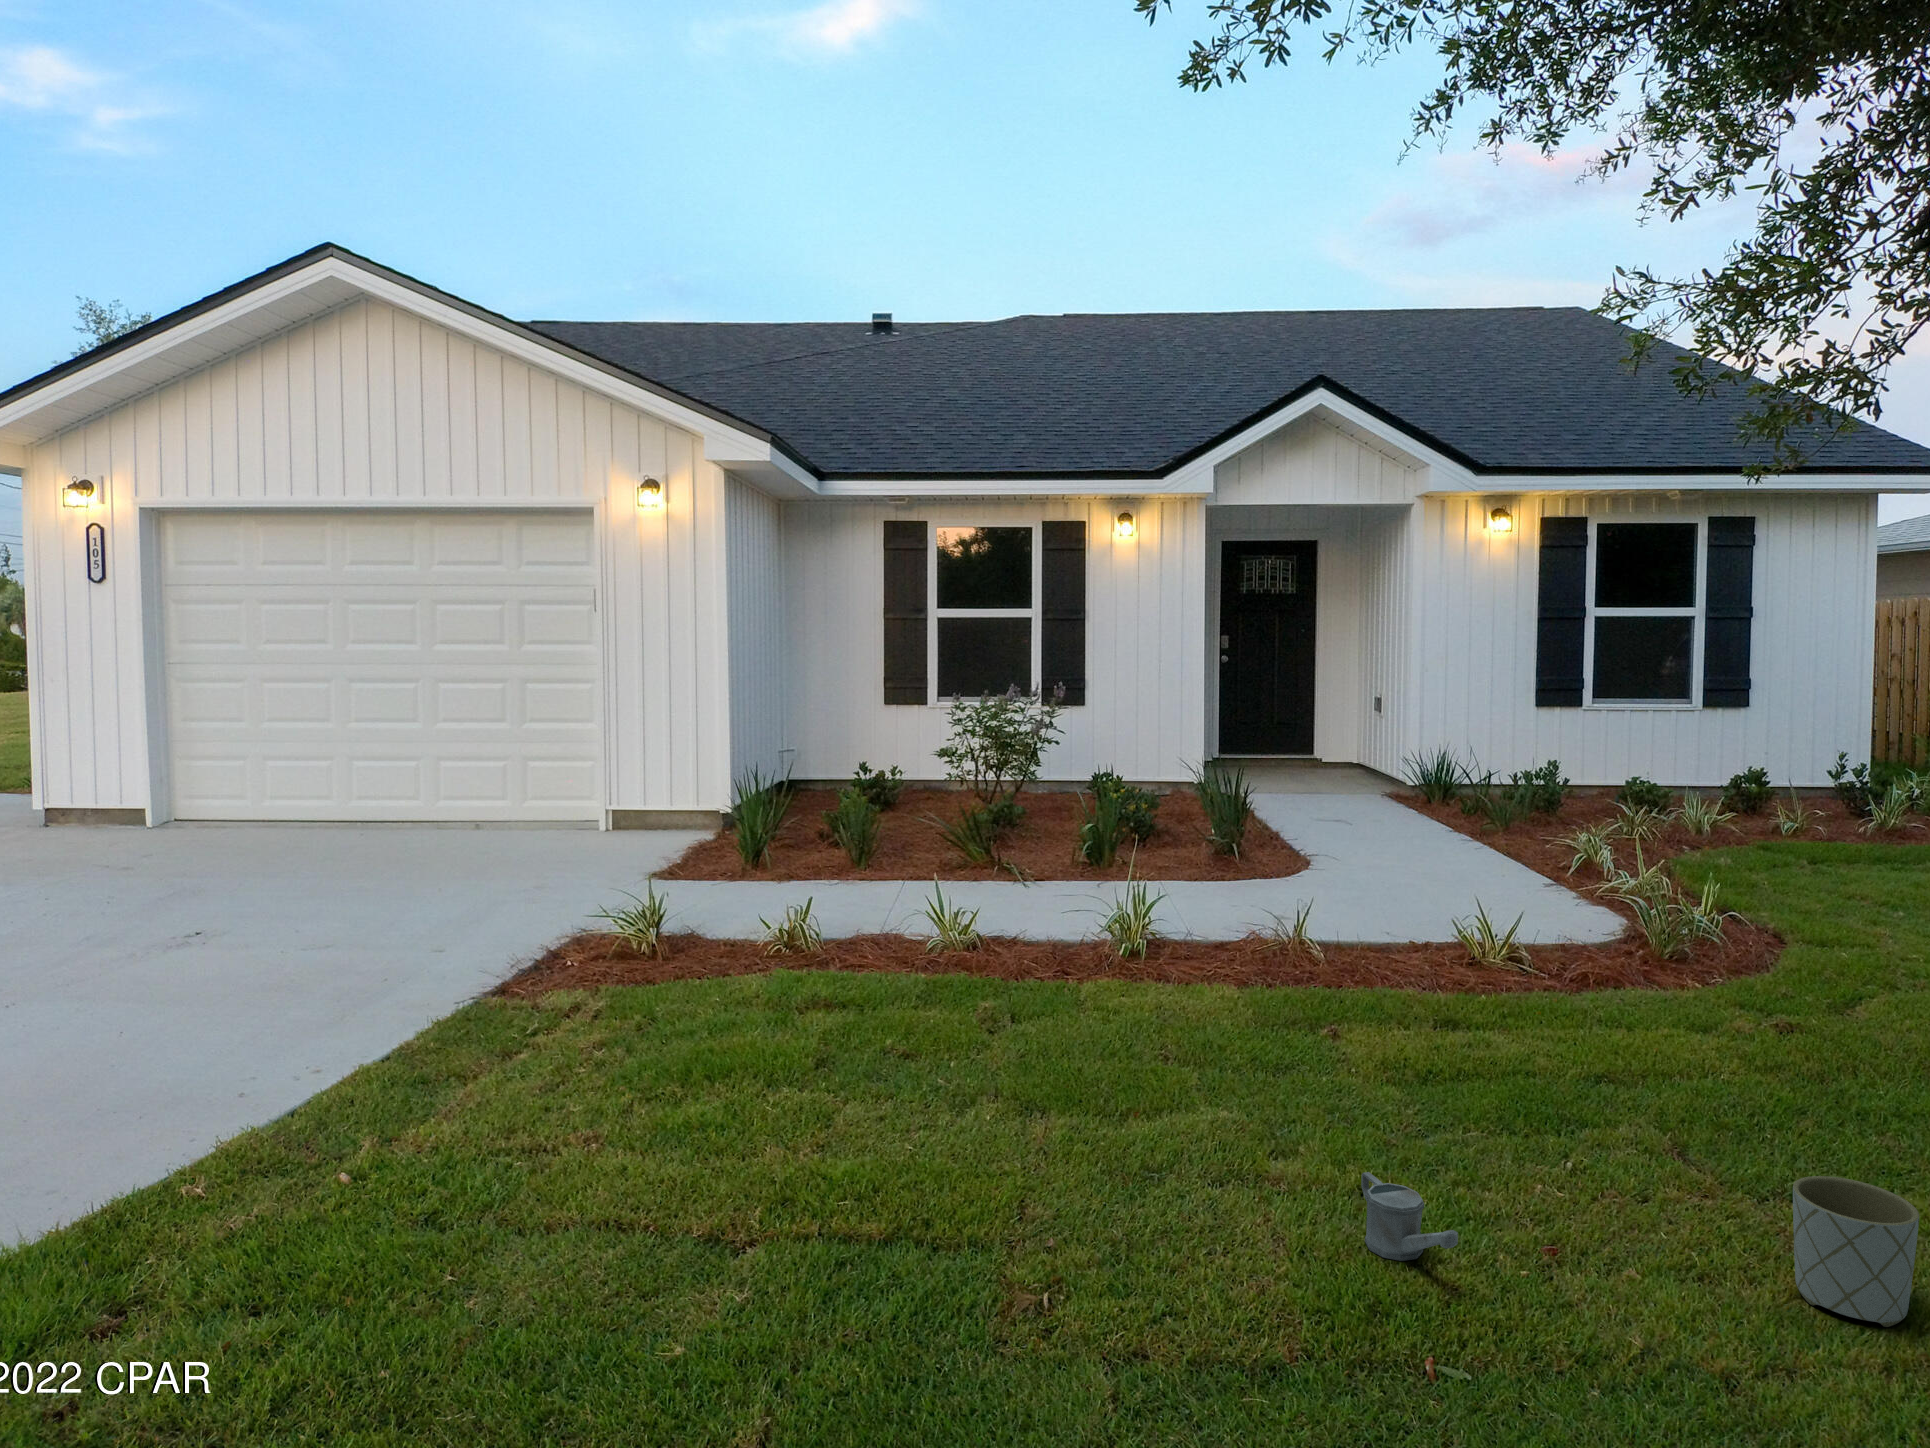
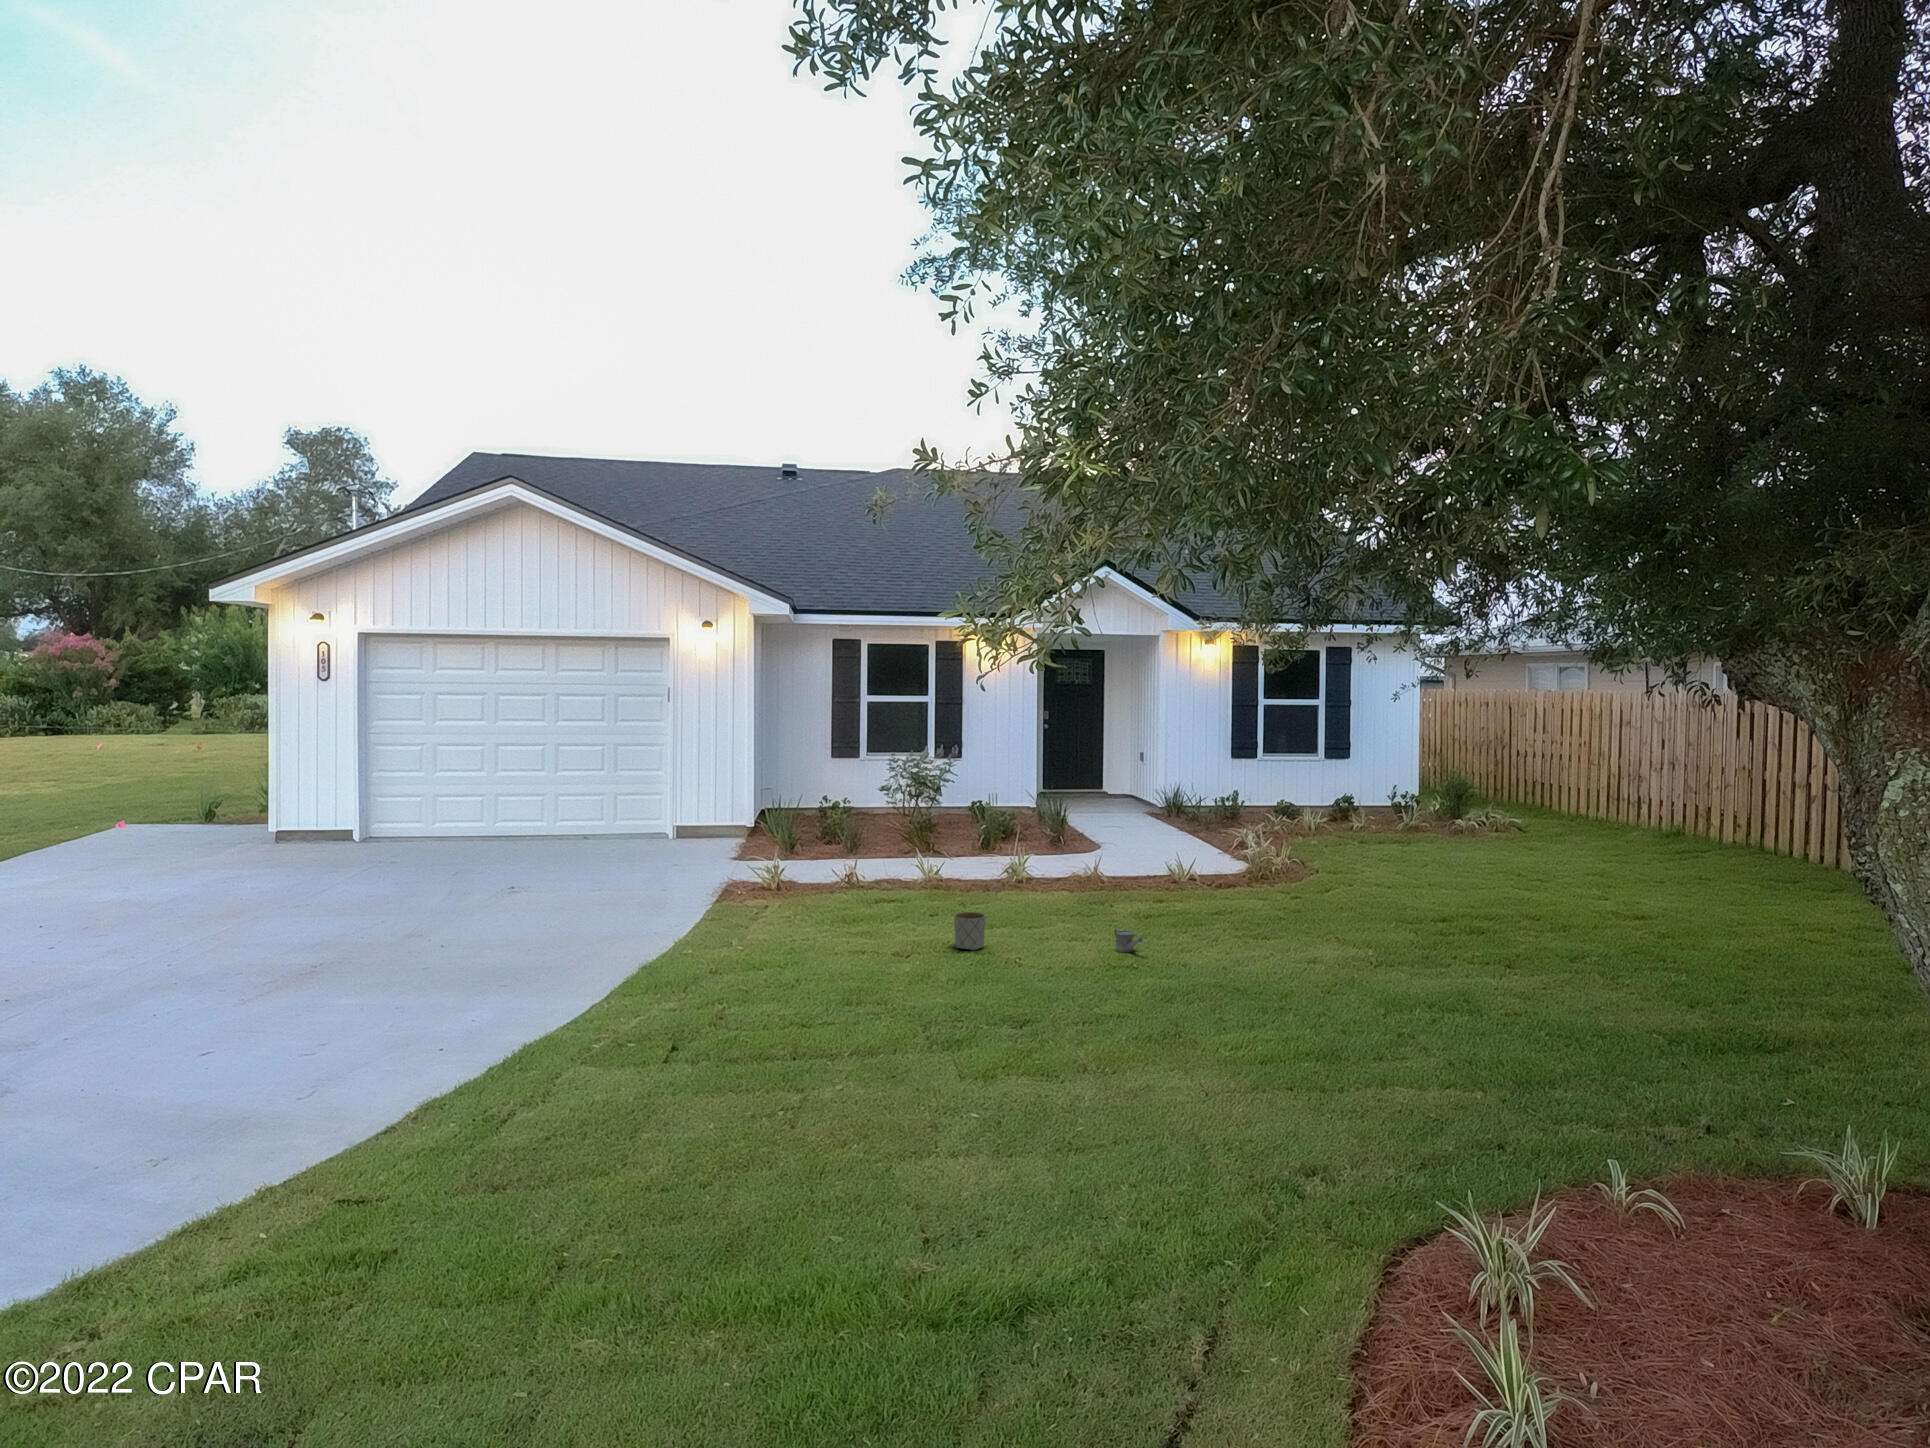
planter: present [1793,1176,1919,1327] -> present [954,912,986,951]

